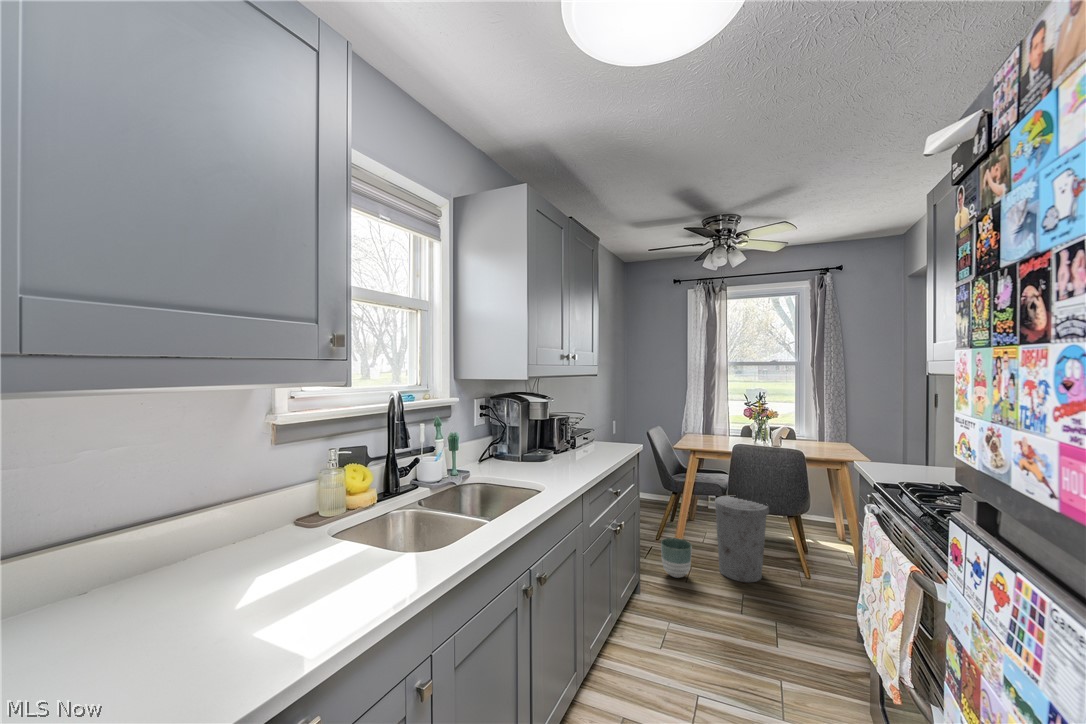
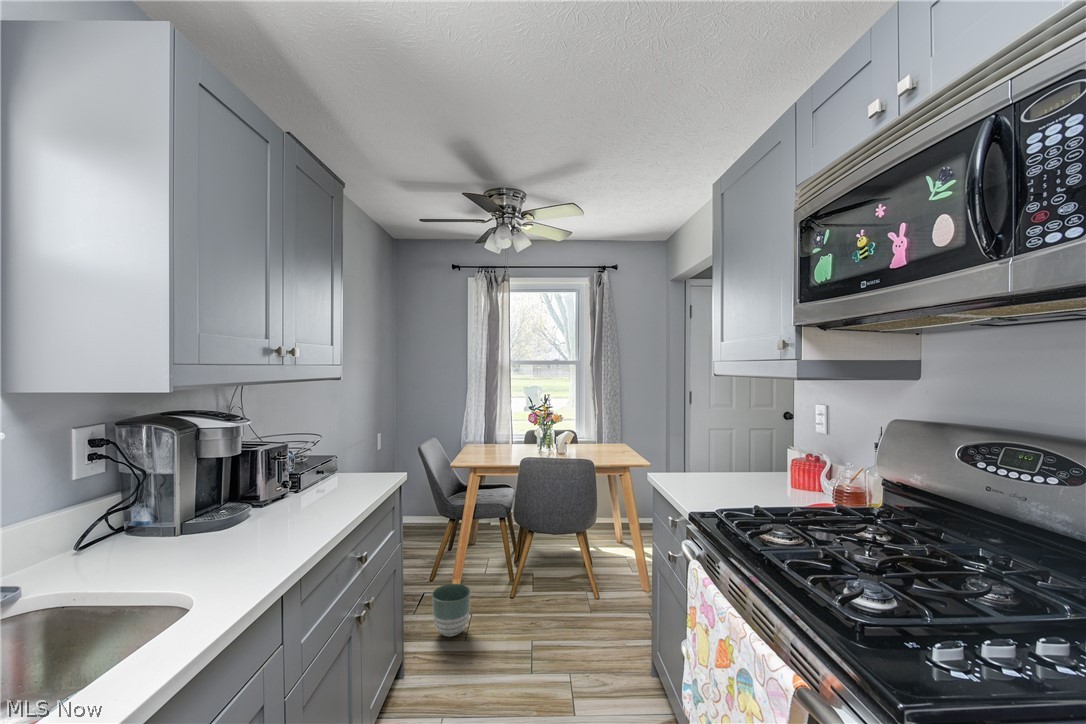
trash can: present [714,495,769,582] -> none [497,517,556,622]

